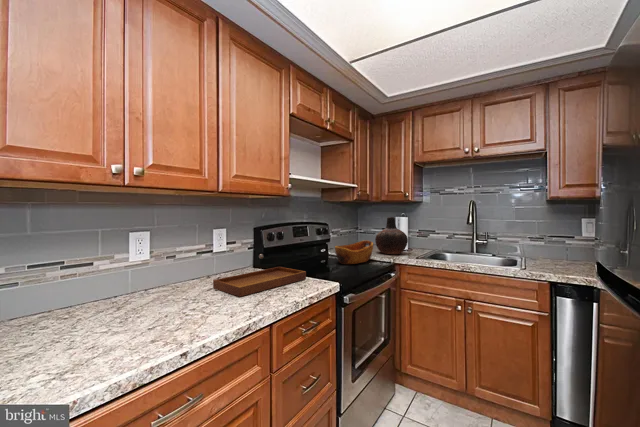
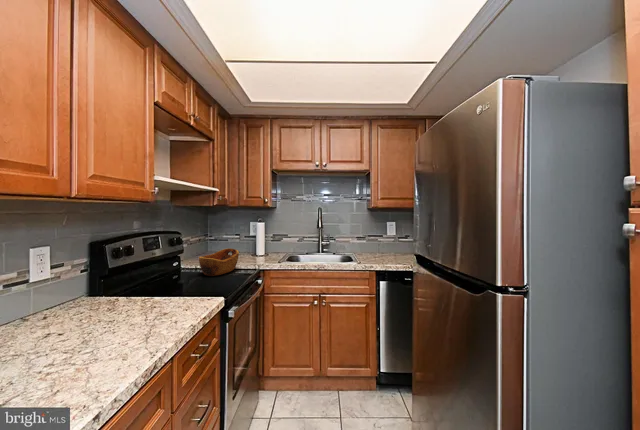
vase: present [375,217,408,254] -> none [233,223,266,261]
tray: present [213,254,306,297] -> none [49,275,181,334]

